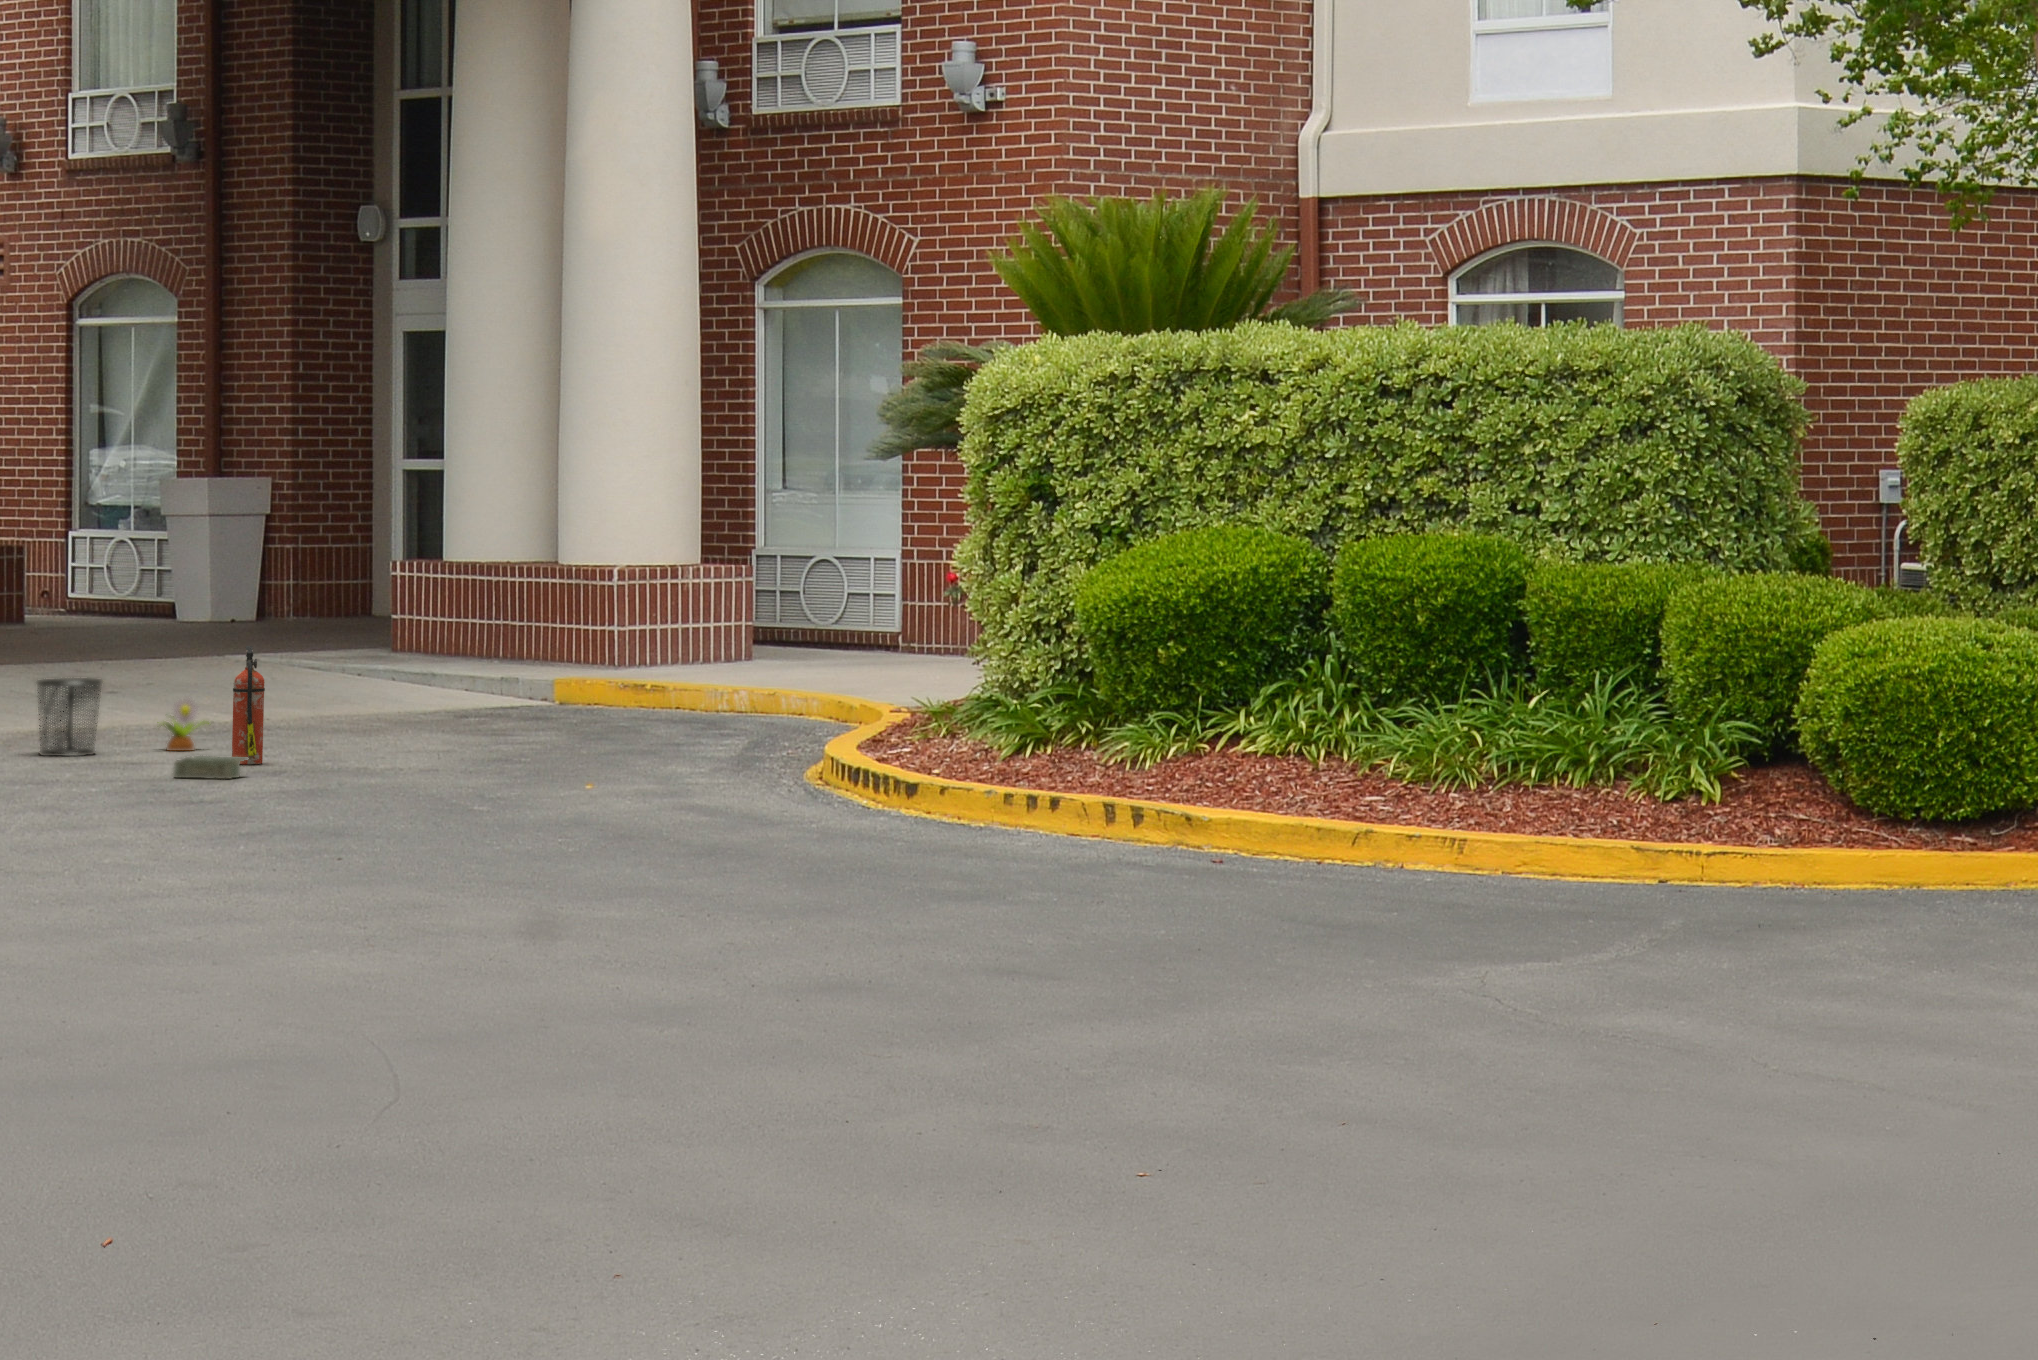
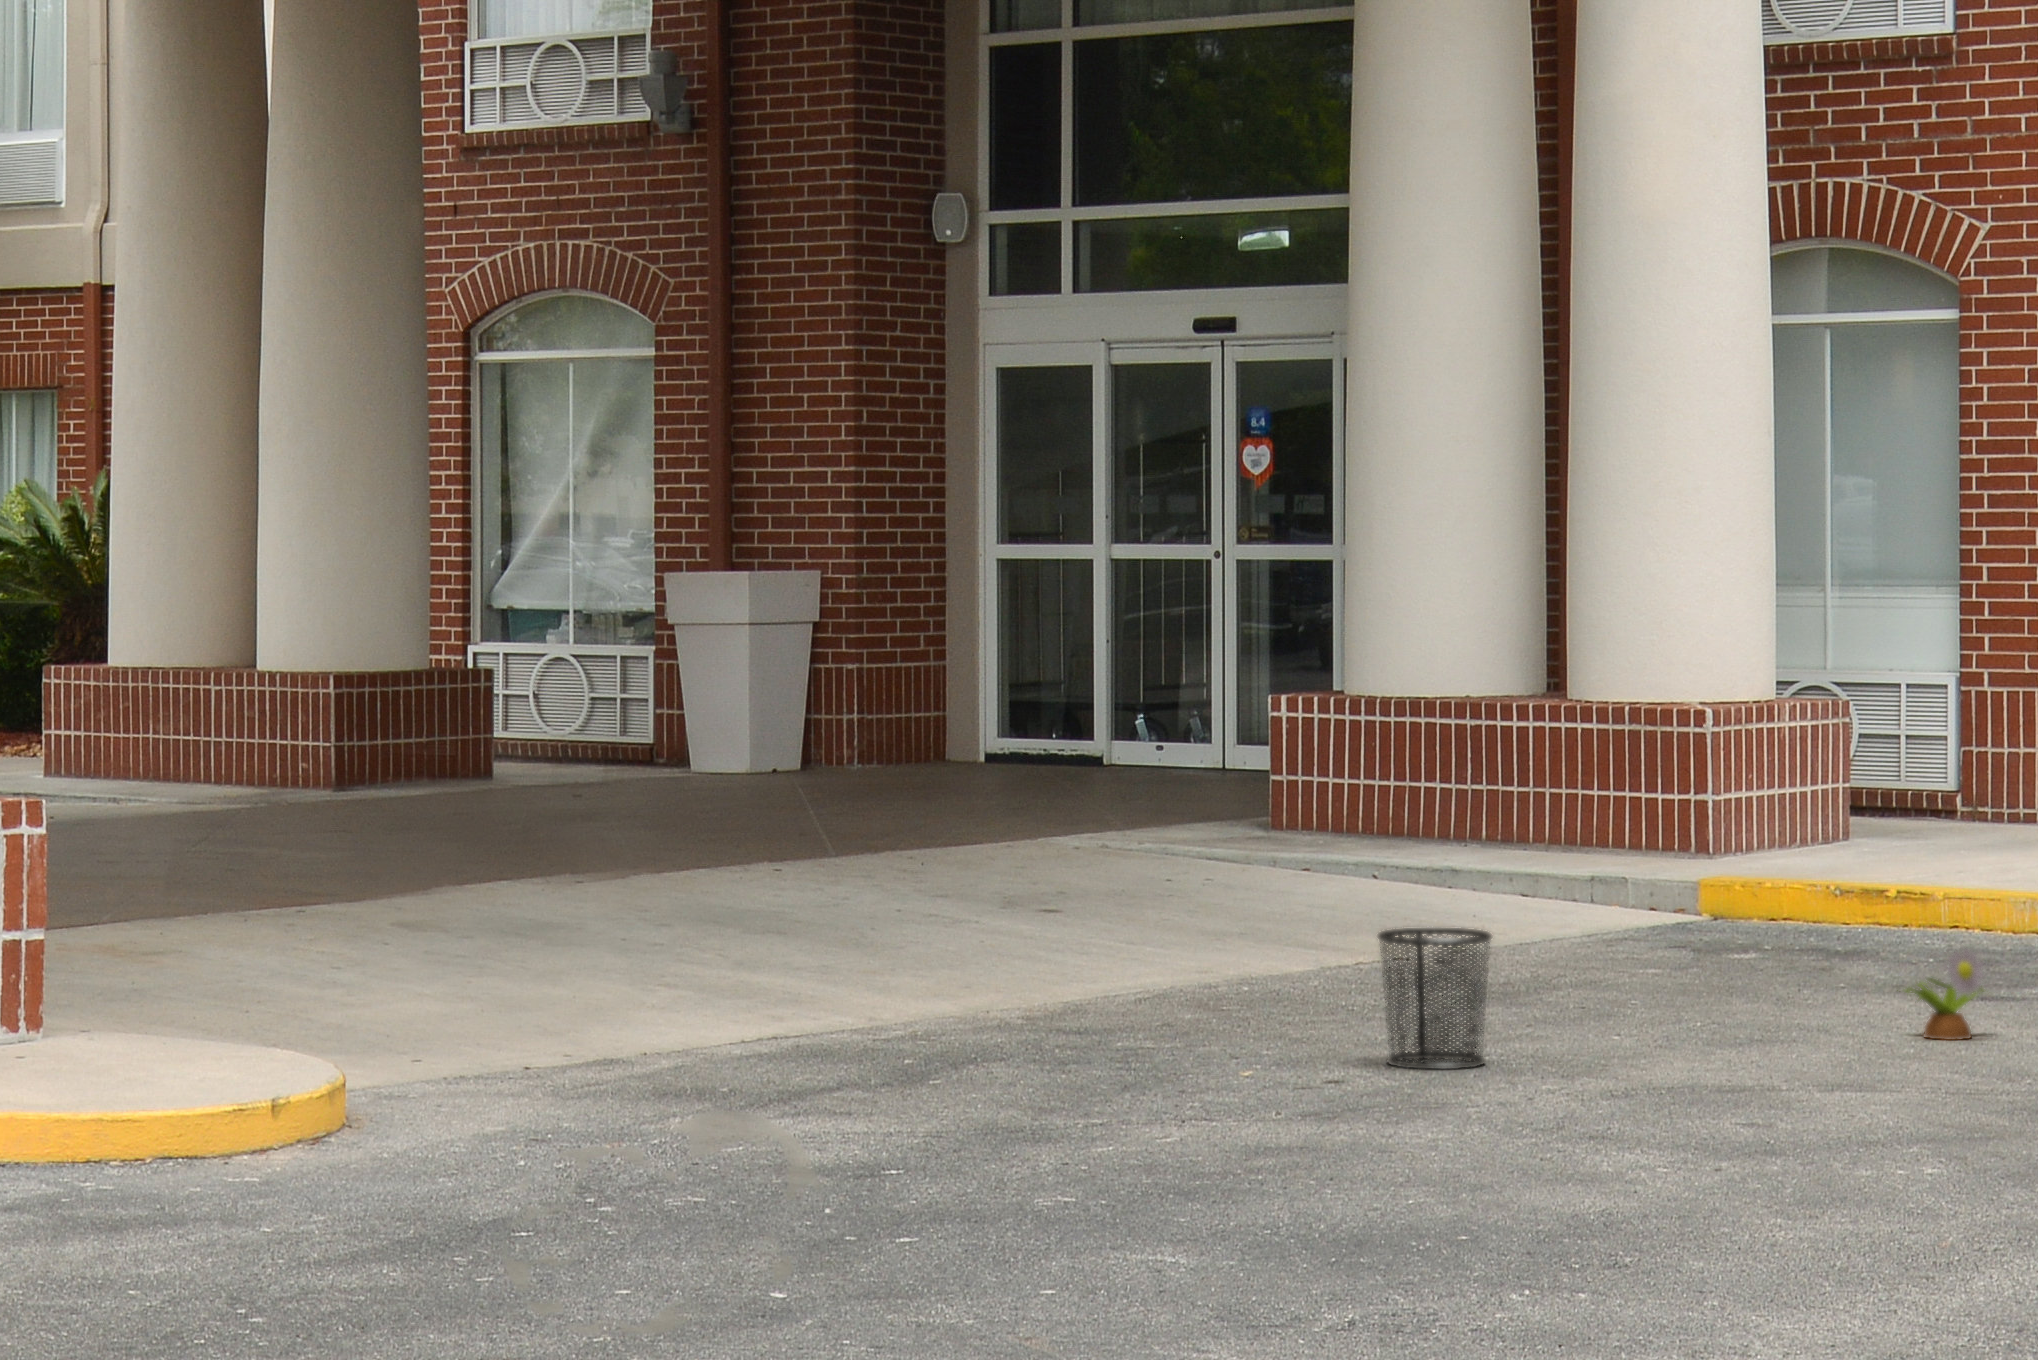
fire extinguisher: present [232,646,265,765] -> none [1795,875,1854,1088]
decorative plant: present [158,697,209,751] -> present [1897,946,1985,1040]
toolbox: present [174,756,246,779] -> none [1838,1086,1953,1132]

